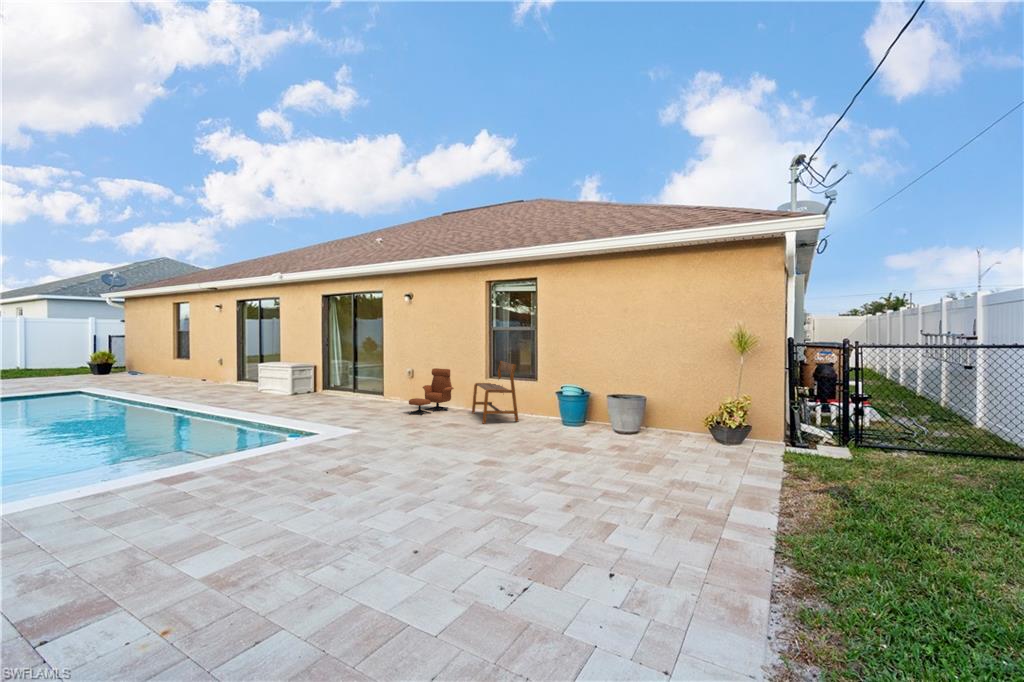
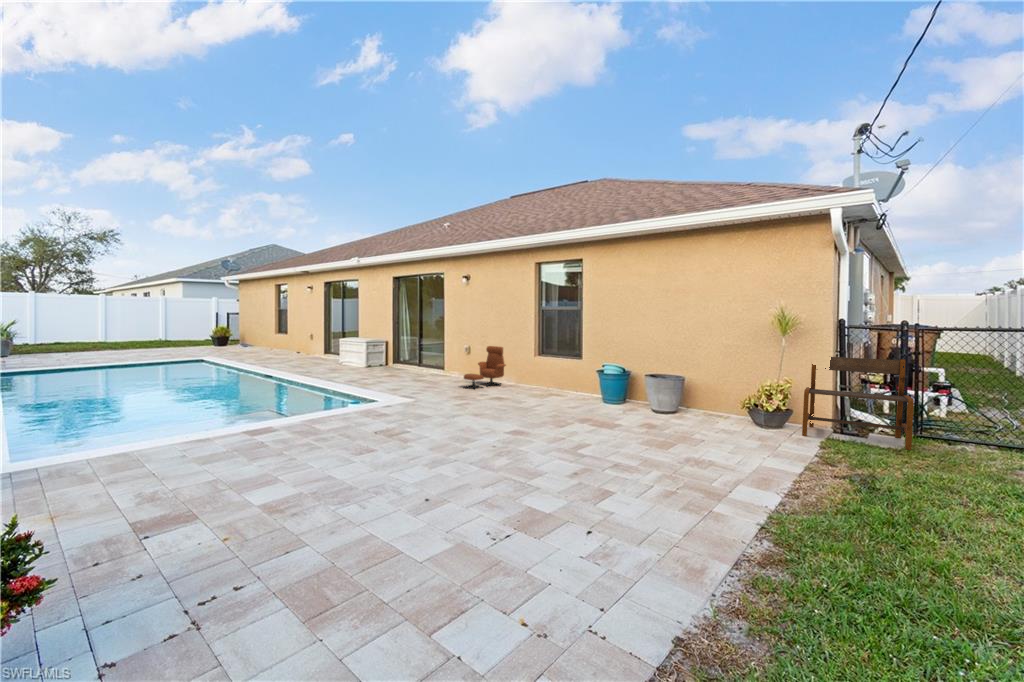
bench: present [472,361,518,424] -> present [802,357,914,450]

